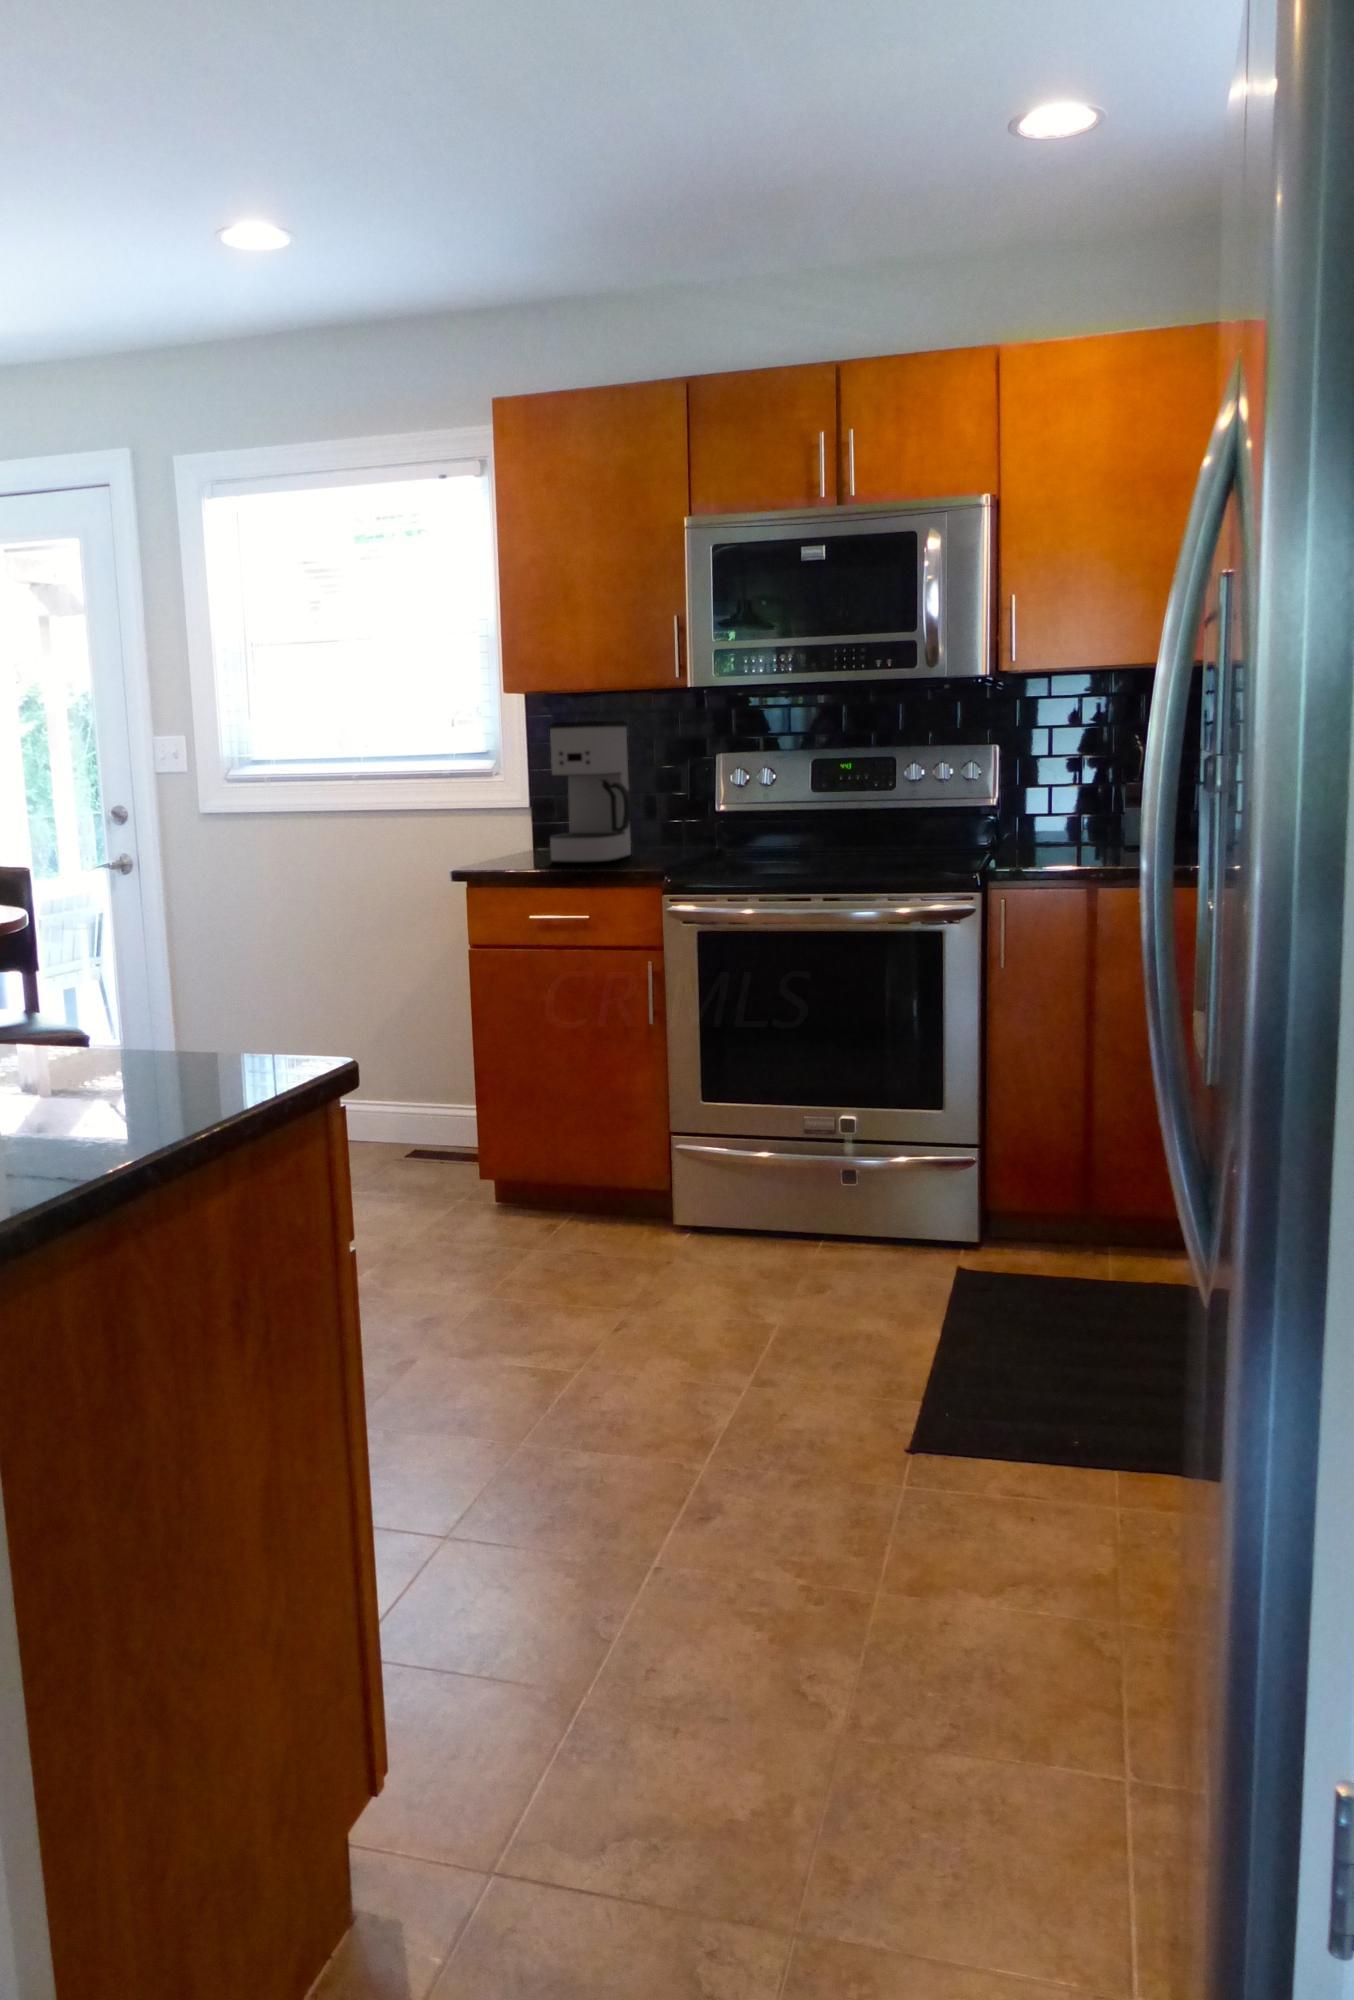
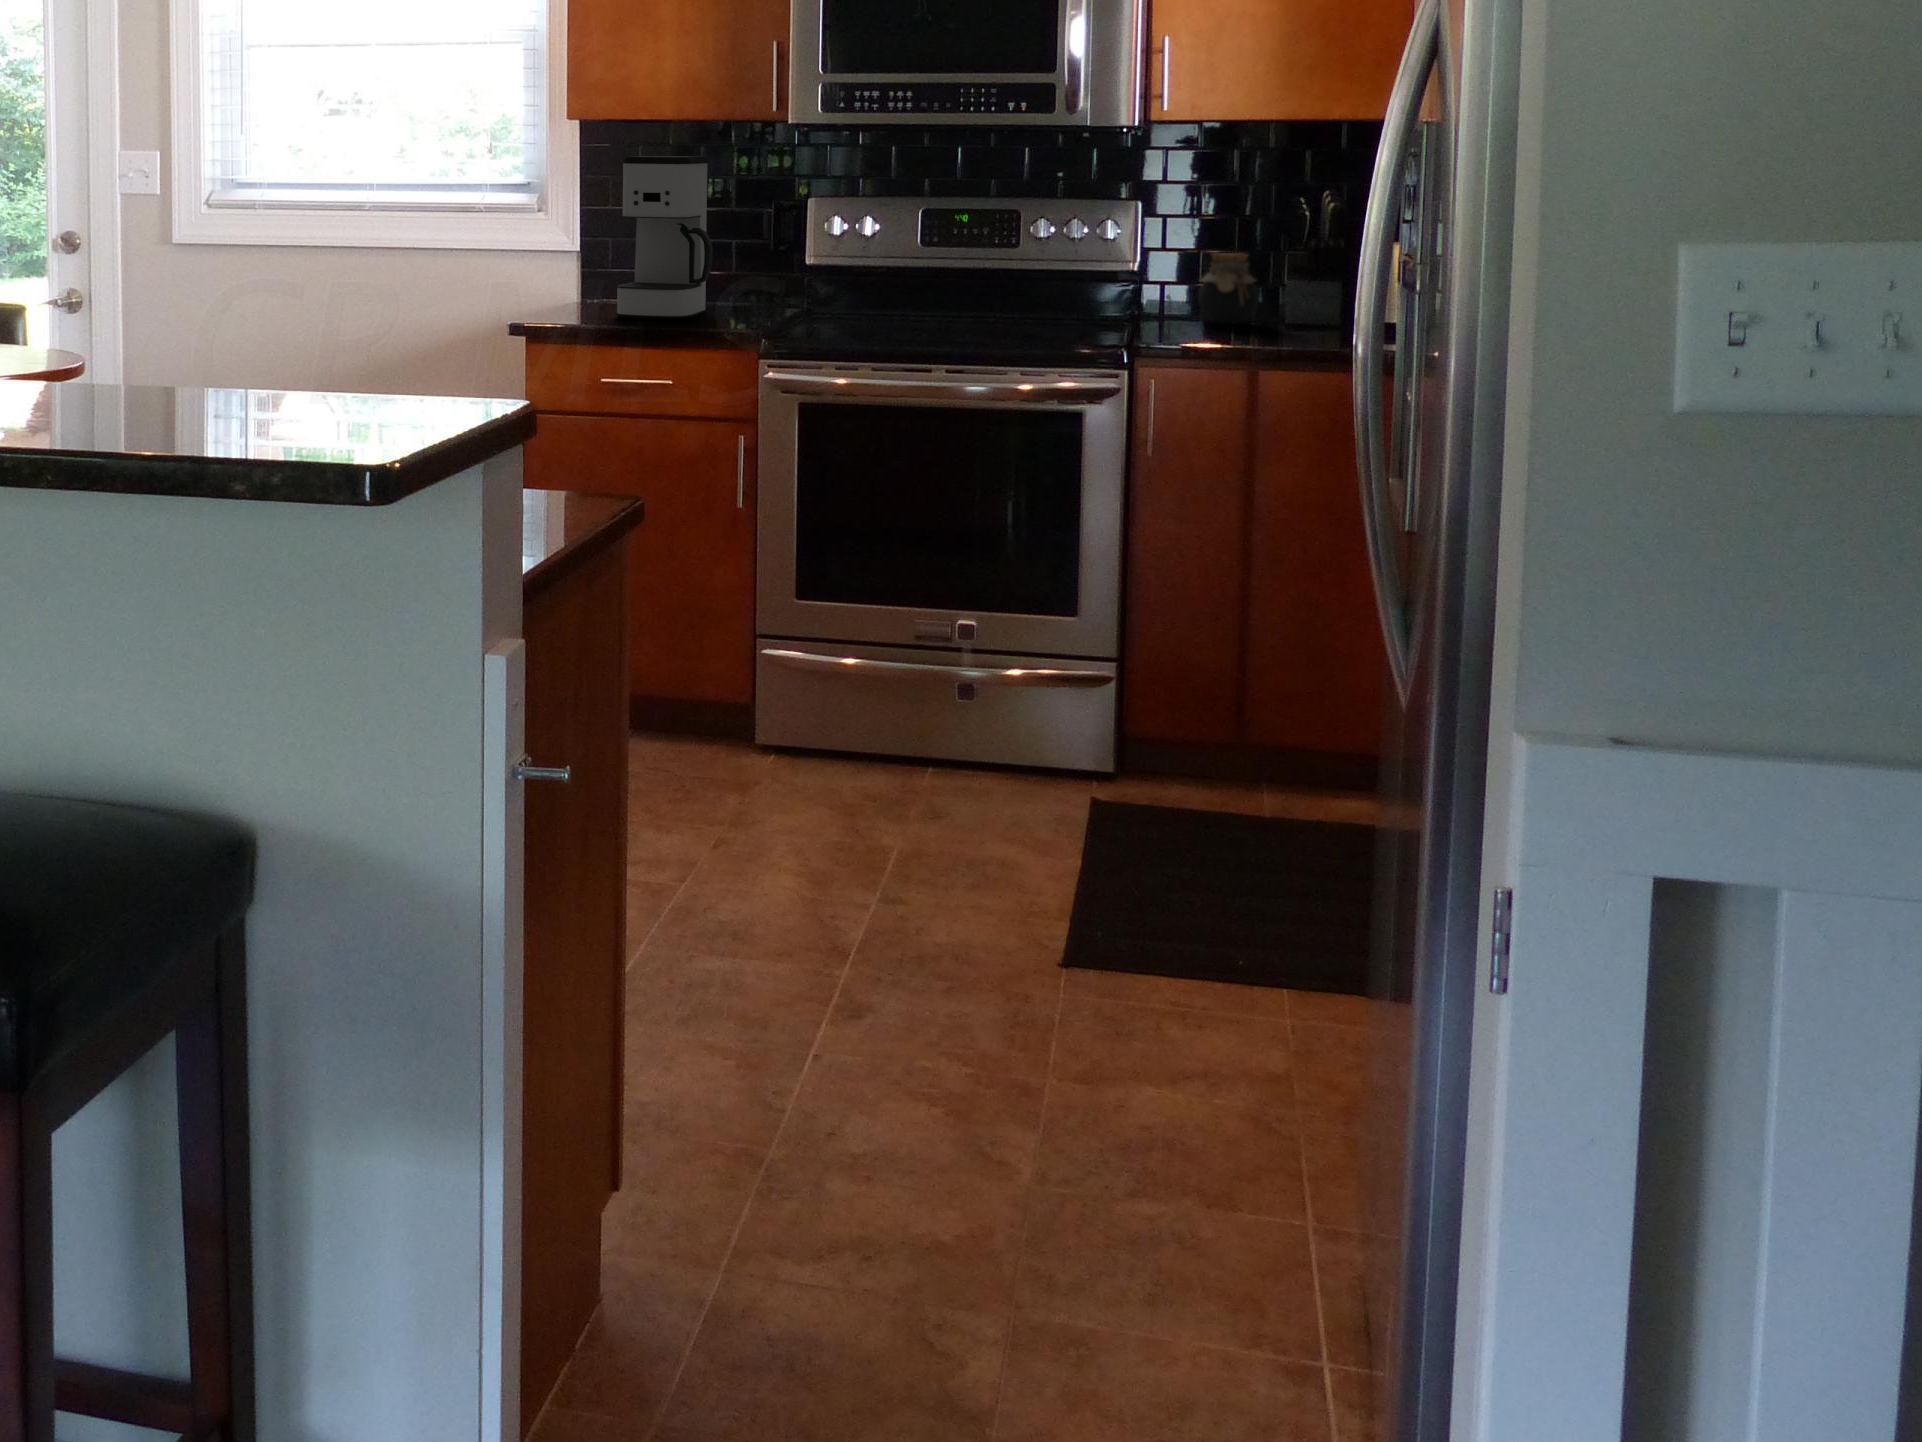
jar: none [1047,788,1098,849] -> present [1198,253,1259,324]

